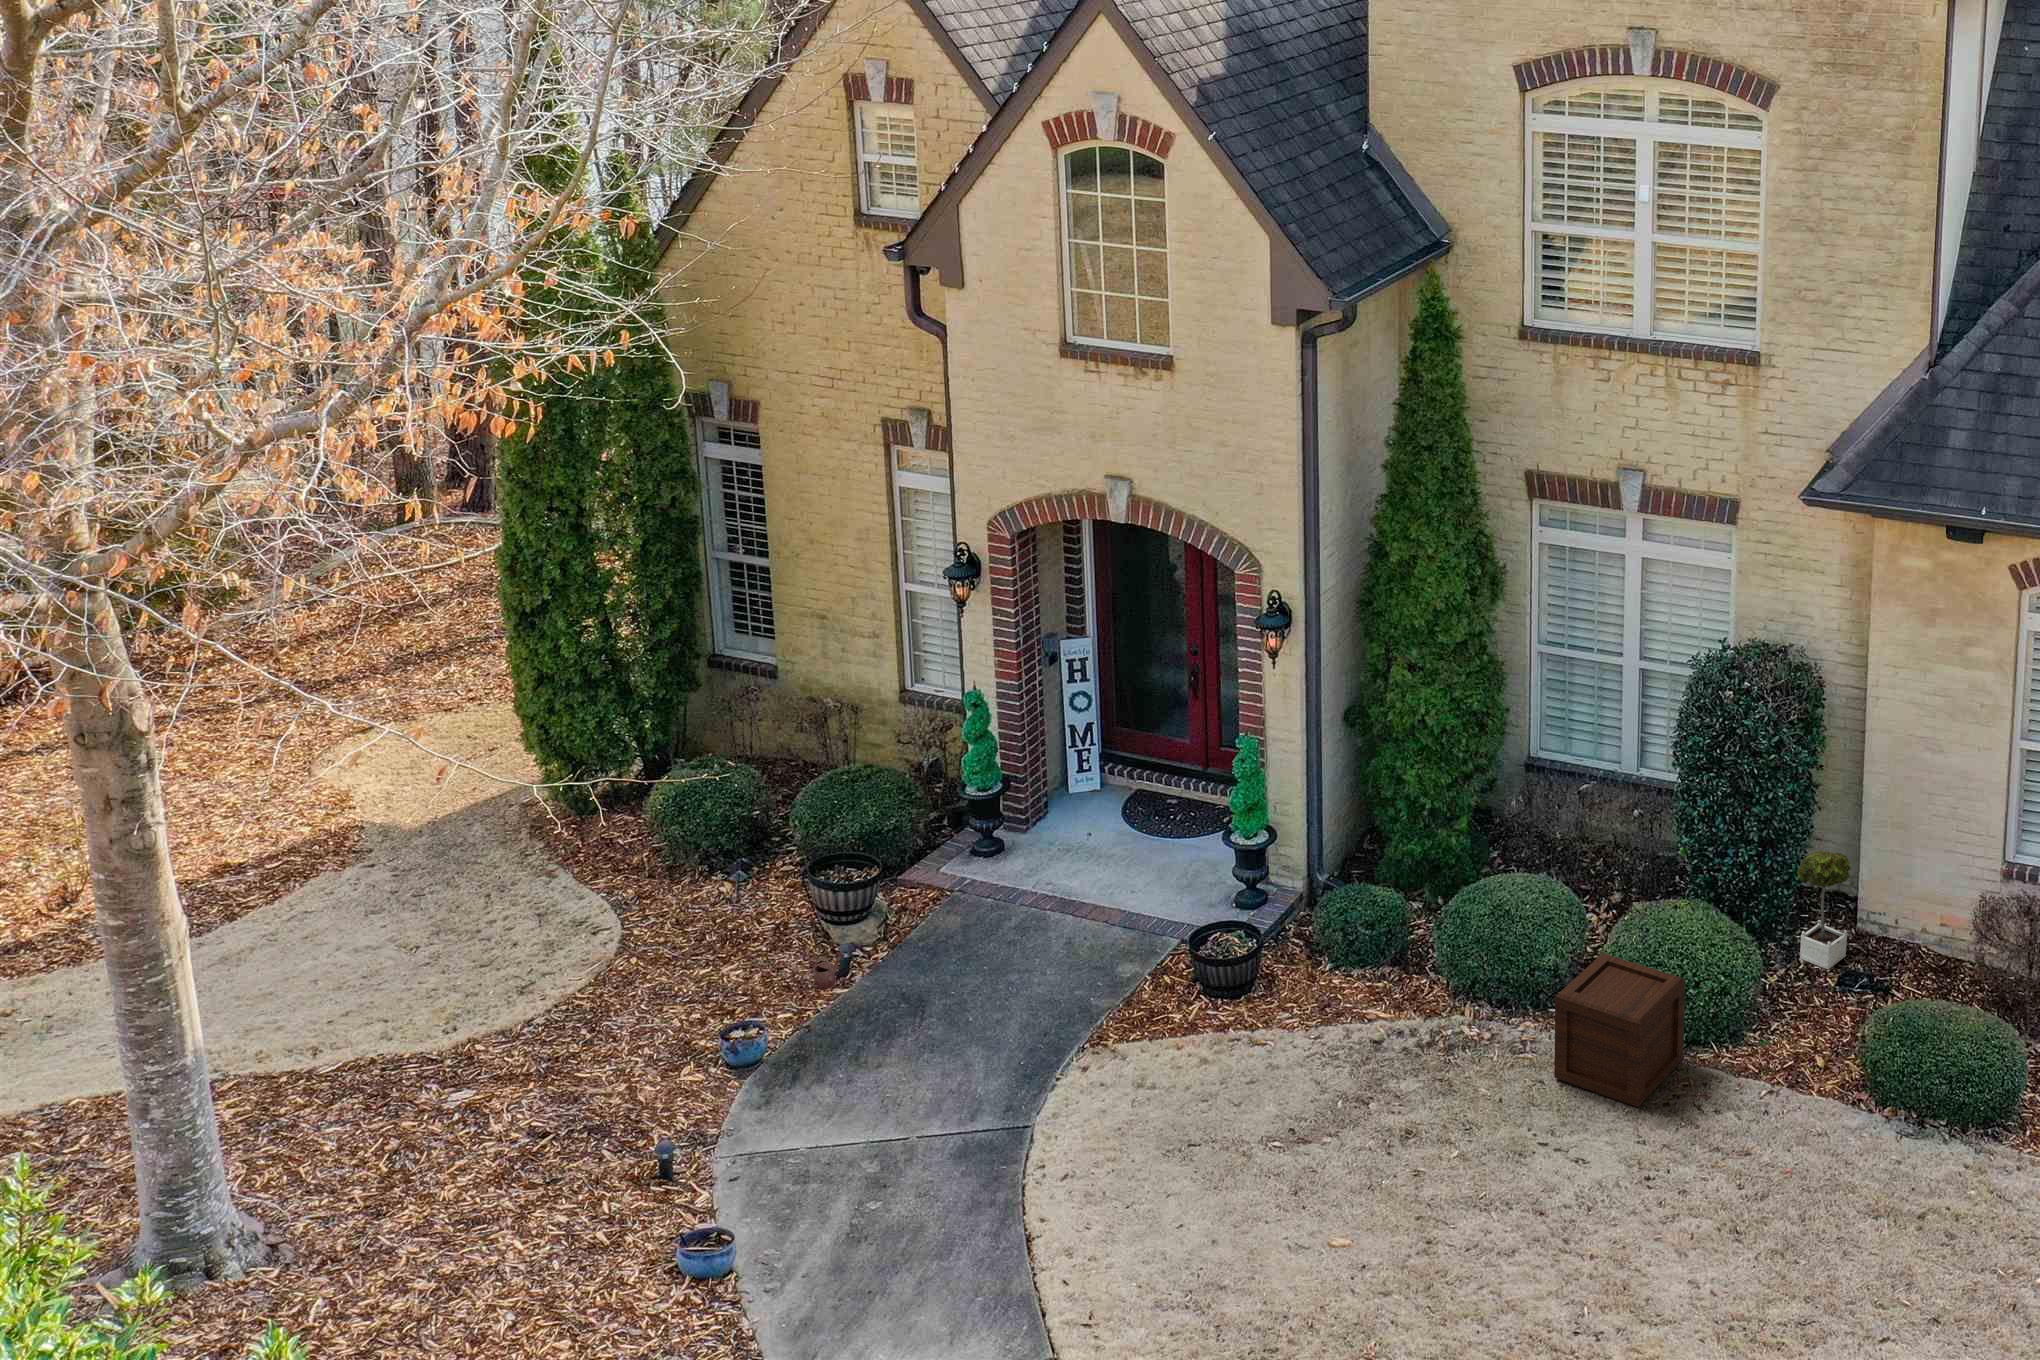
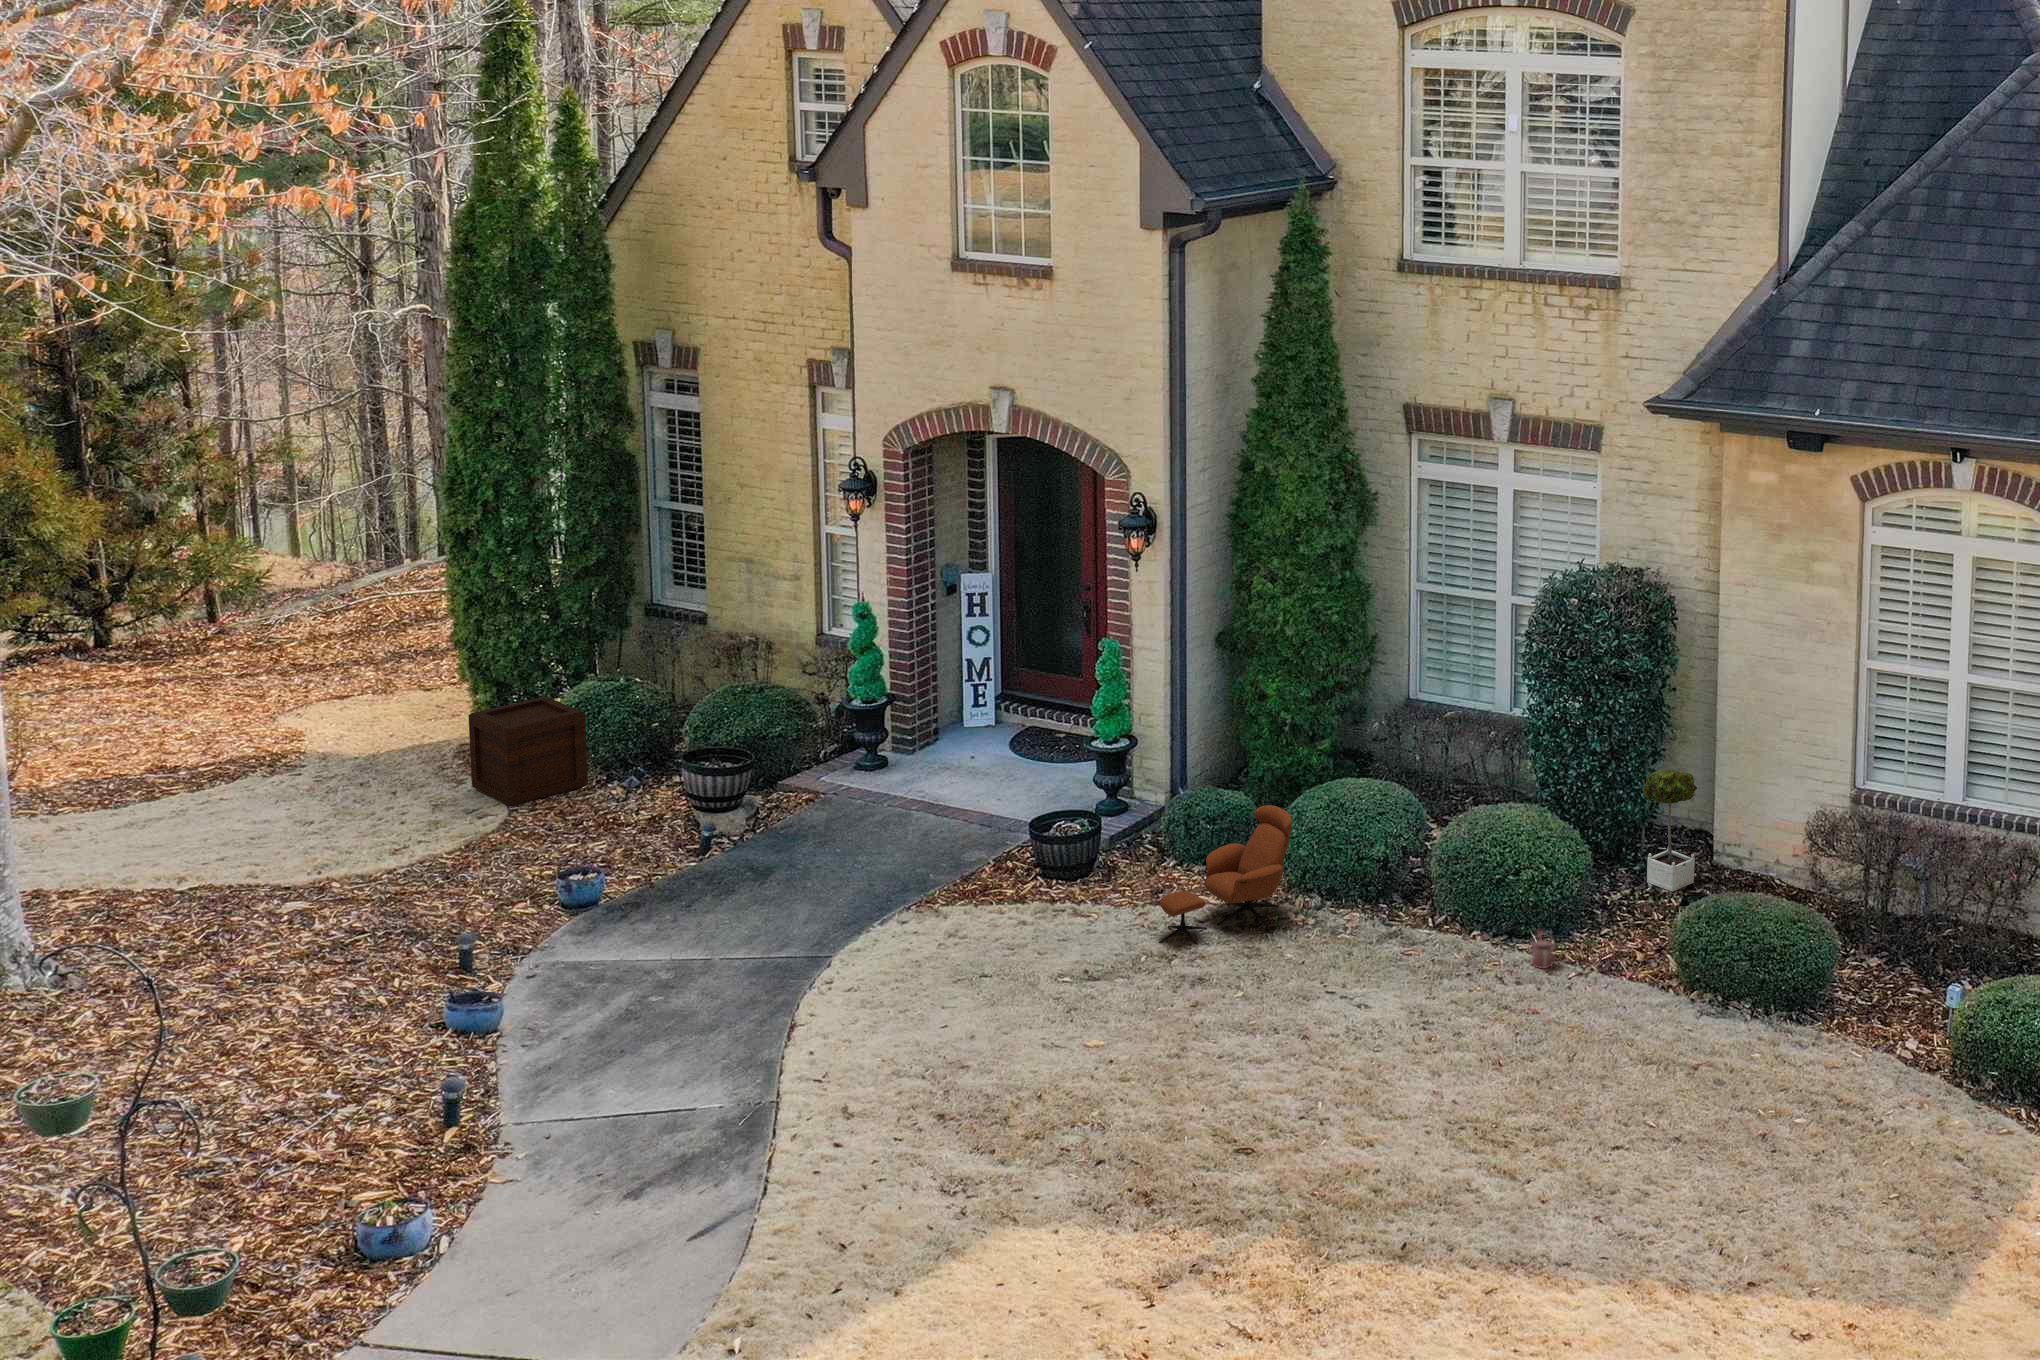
lounge chair: none [1337,912,1461,1065] -> present [1159,805,1292,945]
watering can: present [809,952,845,989] -> present [1532,930,1554,969]
wooden crate: present [1554,953,1685,1107] -> present [468,696,588,806]

